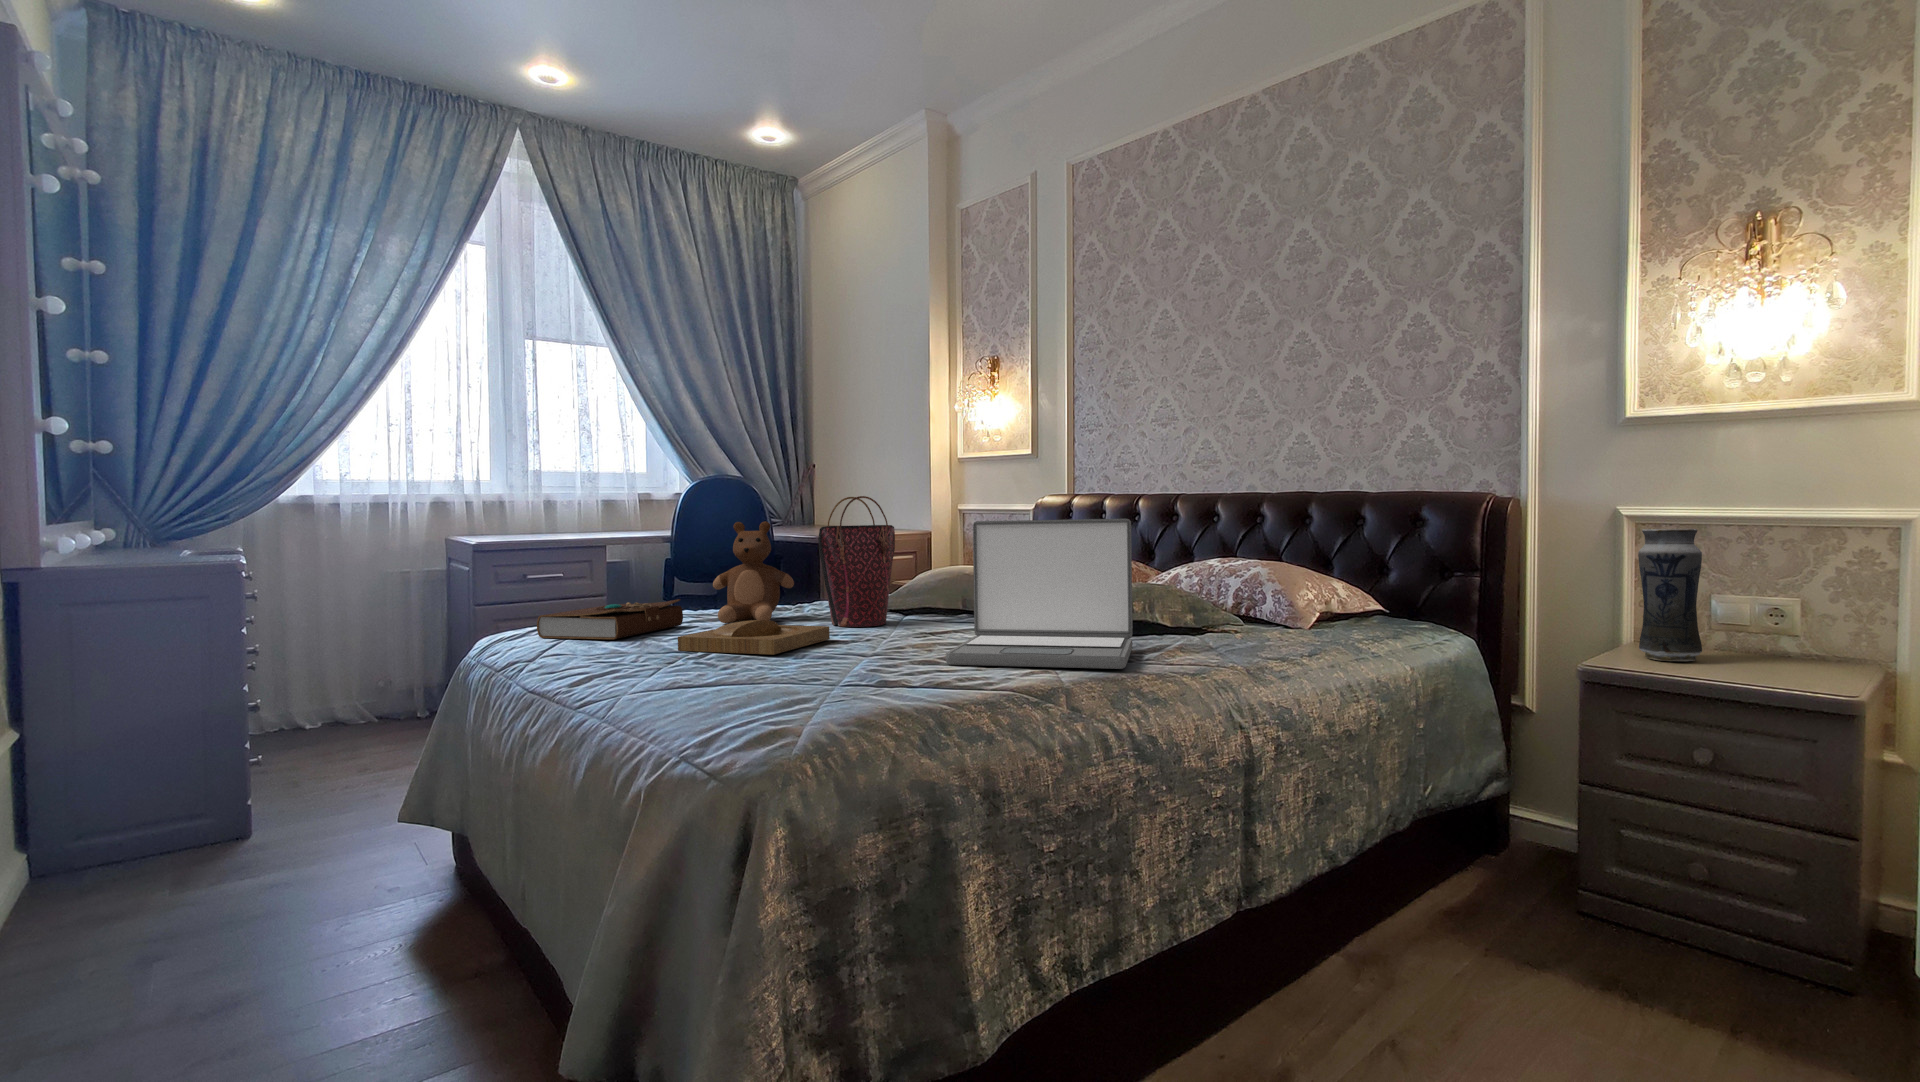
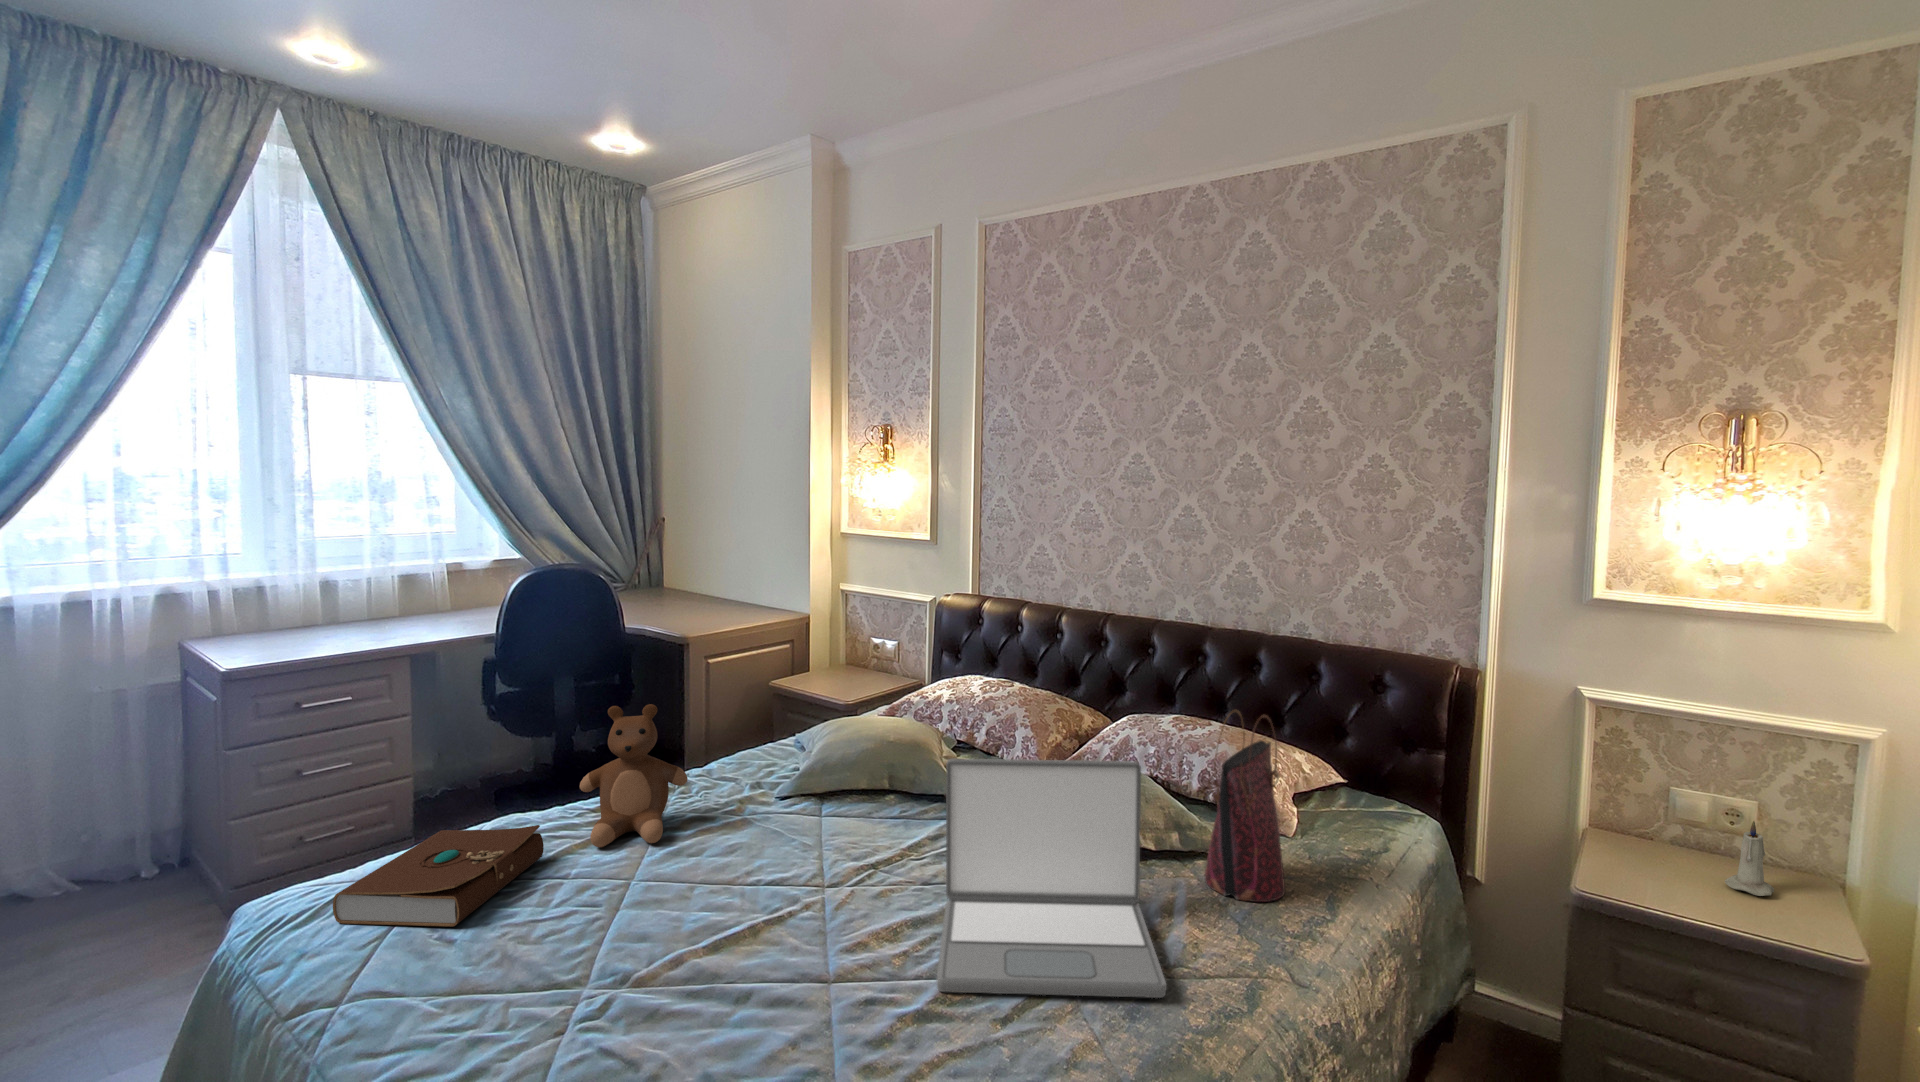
handbag: present [818,496,895,627] -> present [1205,710,1285,902]
vase: present [1638,529,1702,661] -> none [1616,730,1684,876]
candle: none [1746,599,1797,670] -> present [1725,821,1774,896]
tray: present [678,620,830,655] -> none [554,878,756,975]

